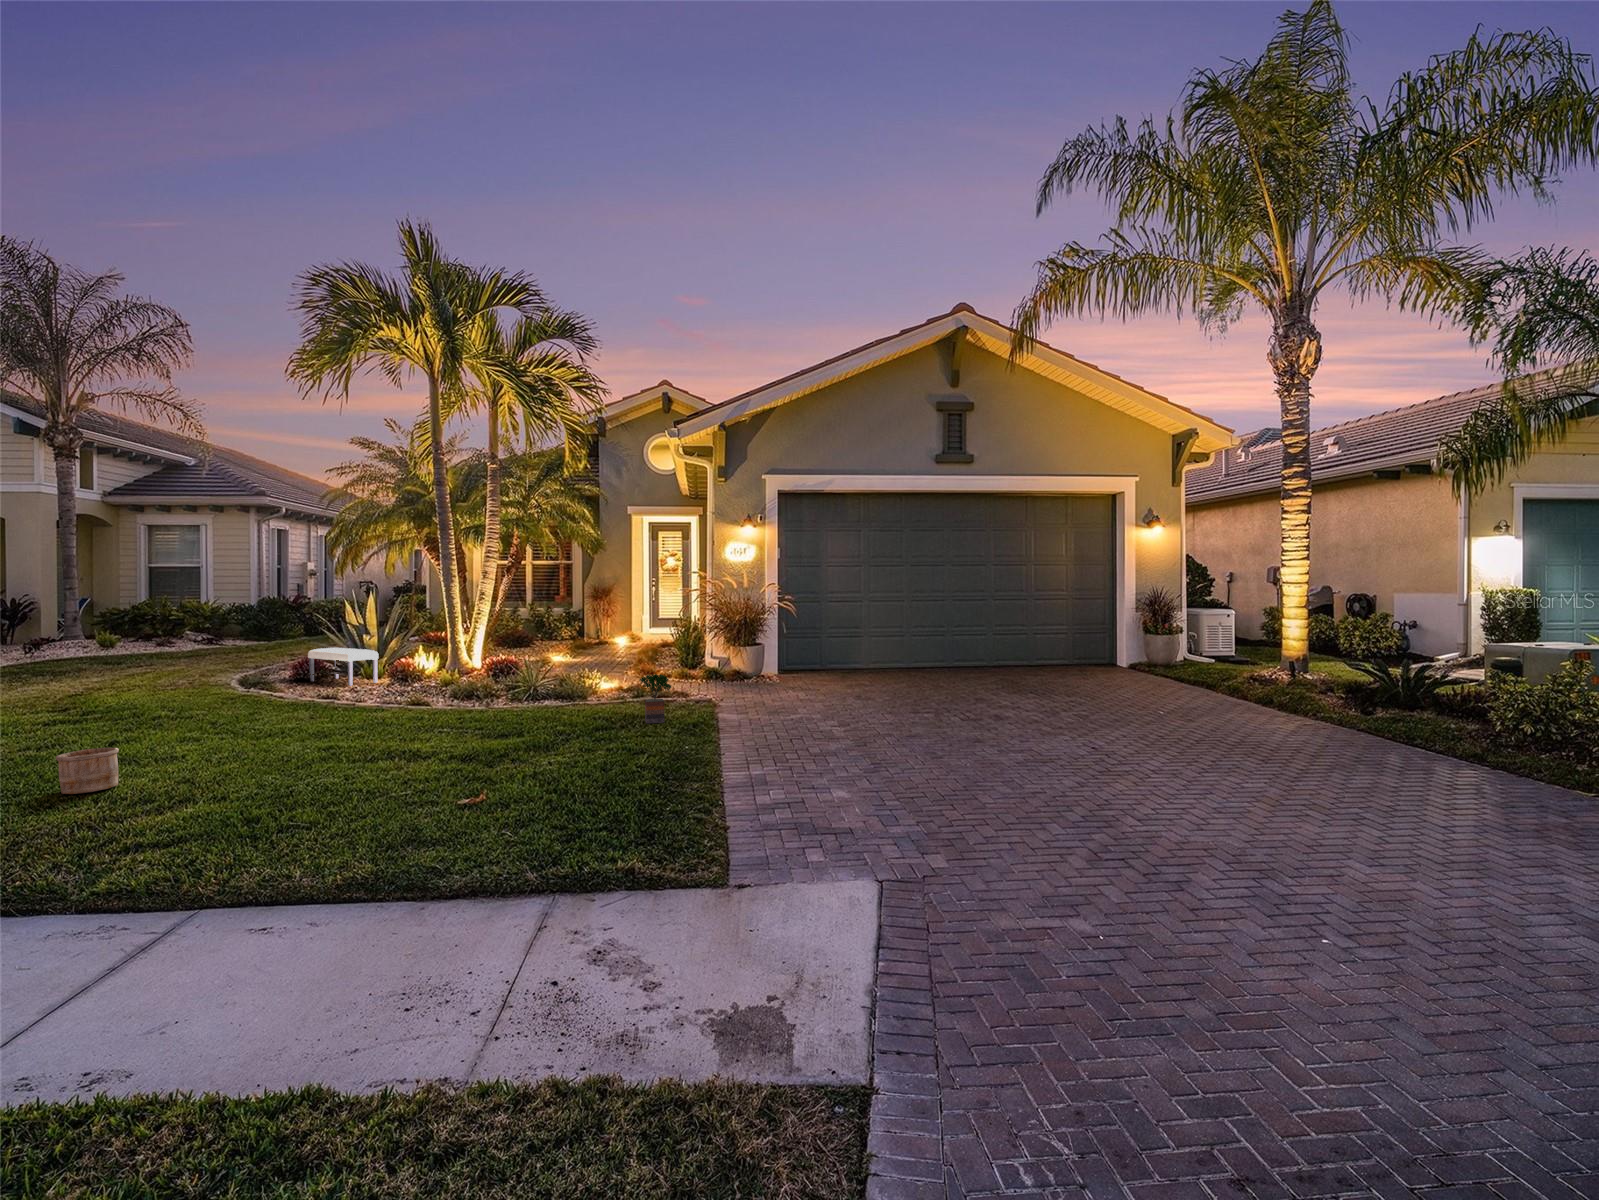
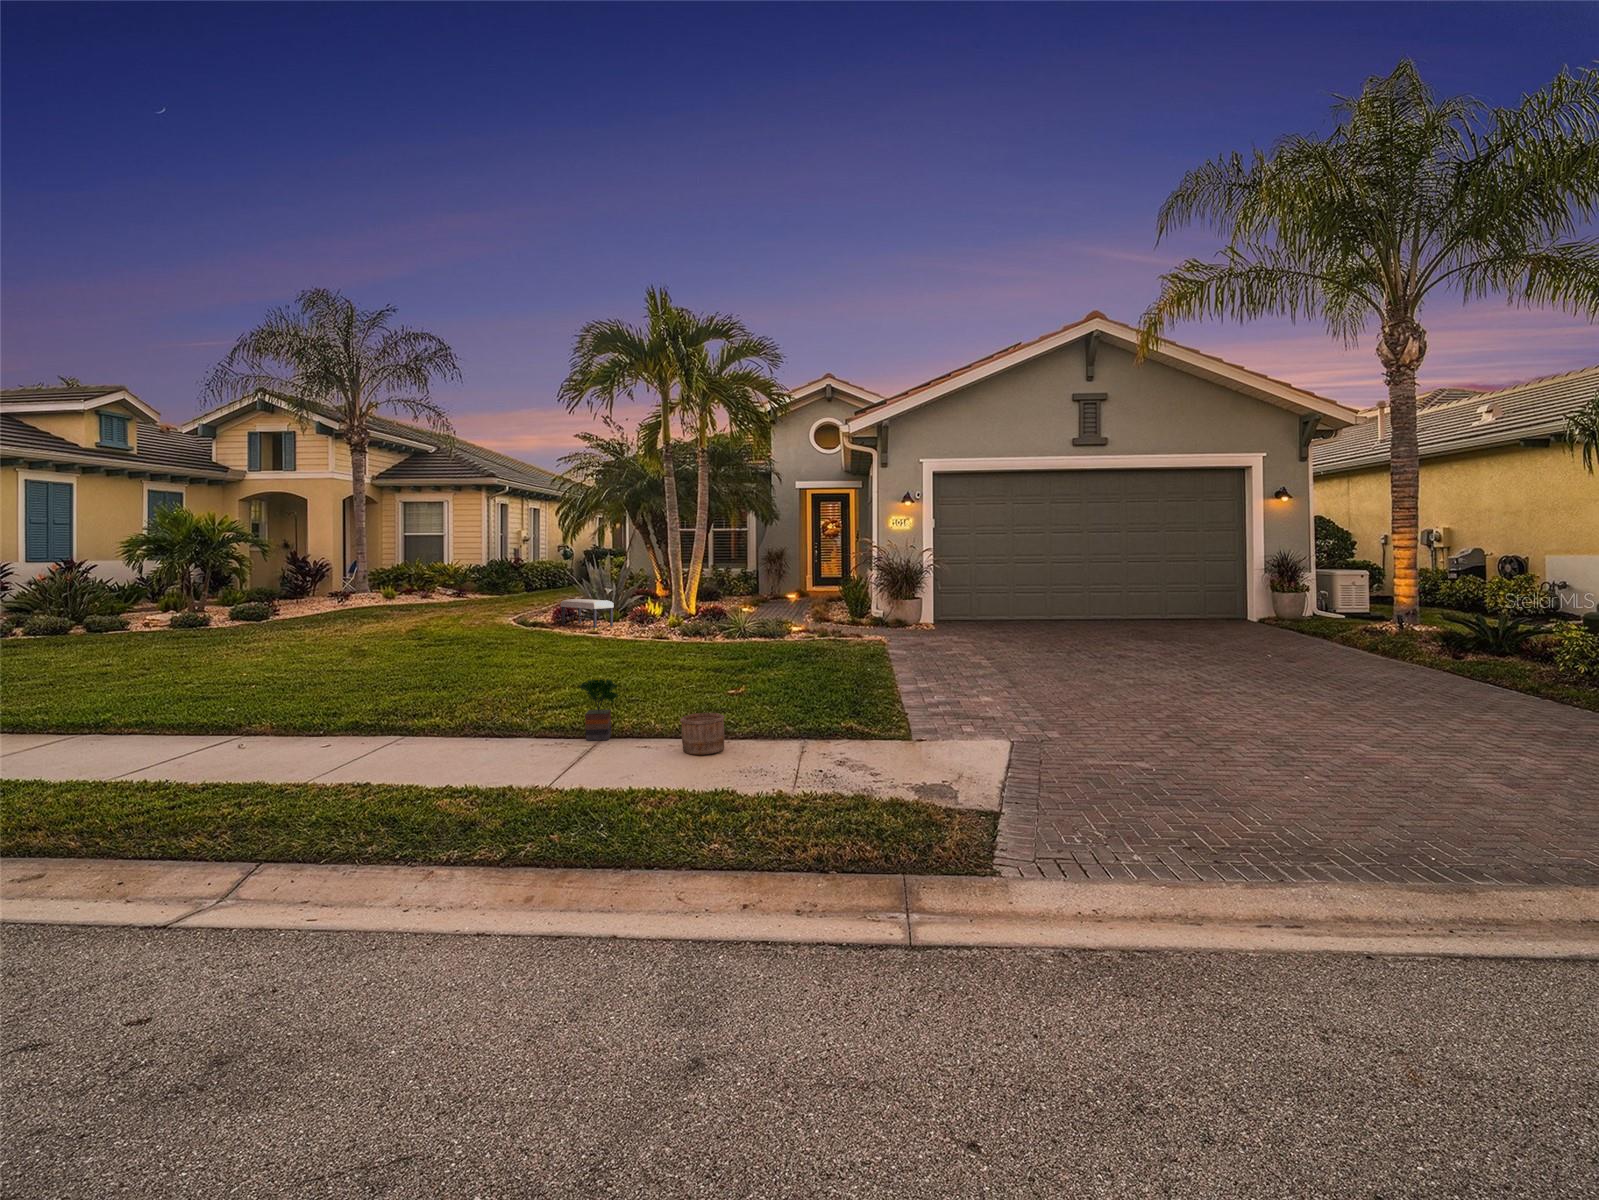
potted tree: present [639,674,671,724] -> present [580,679,618,741]
wooden bucket: present [56,748,119,794] -> present [680,713,725,755]

